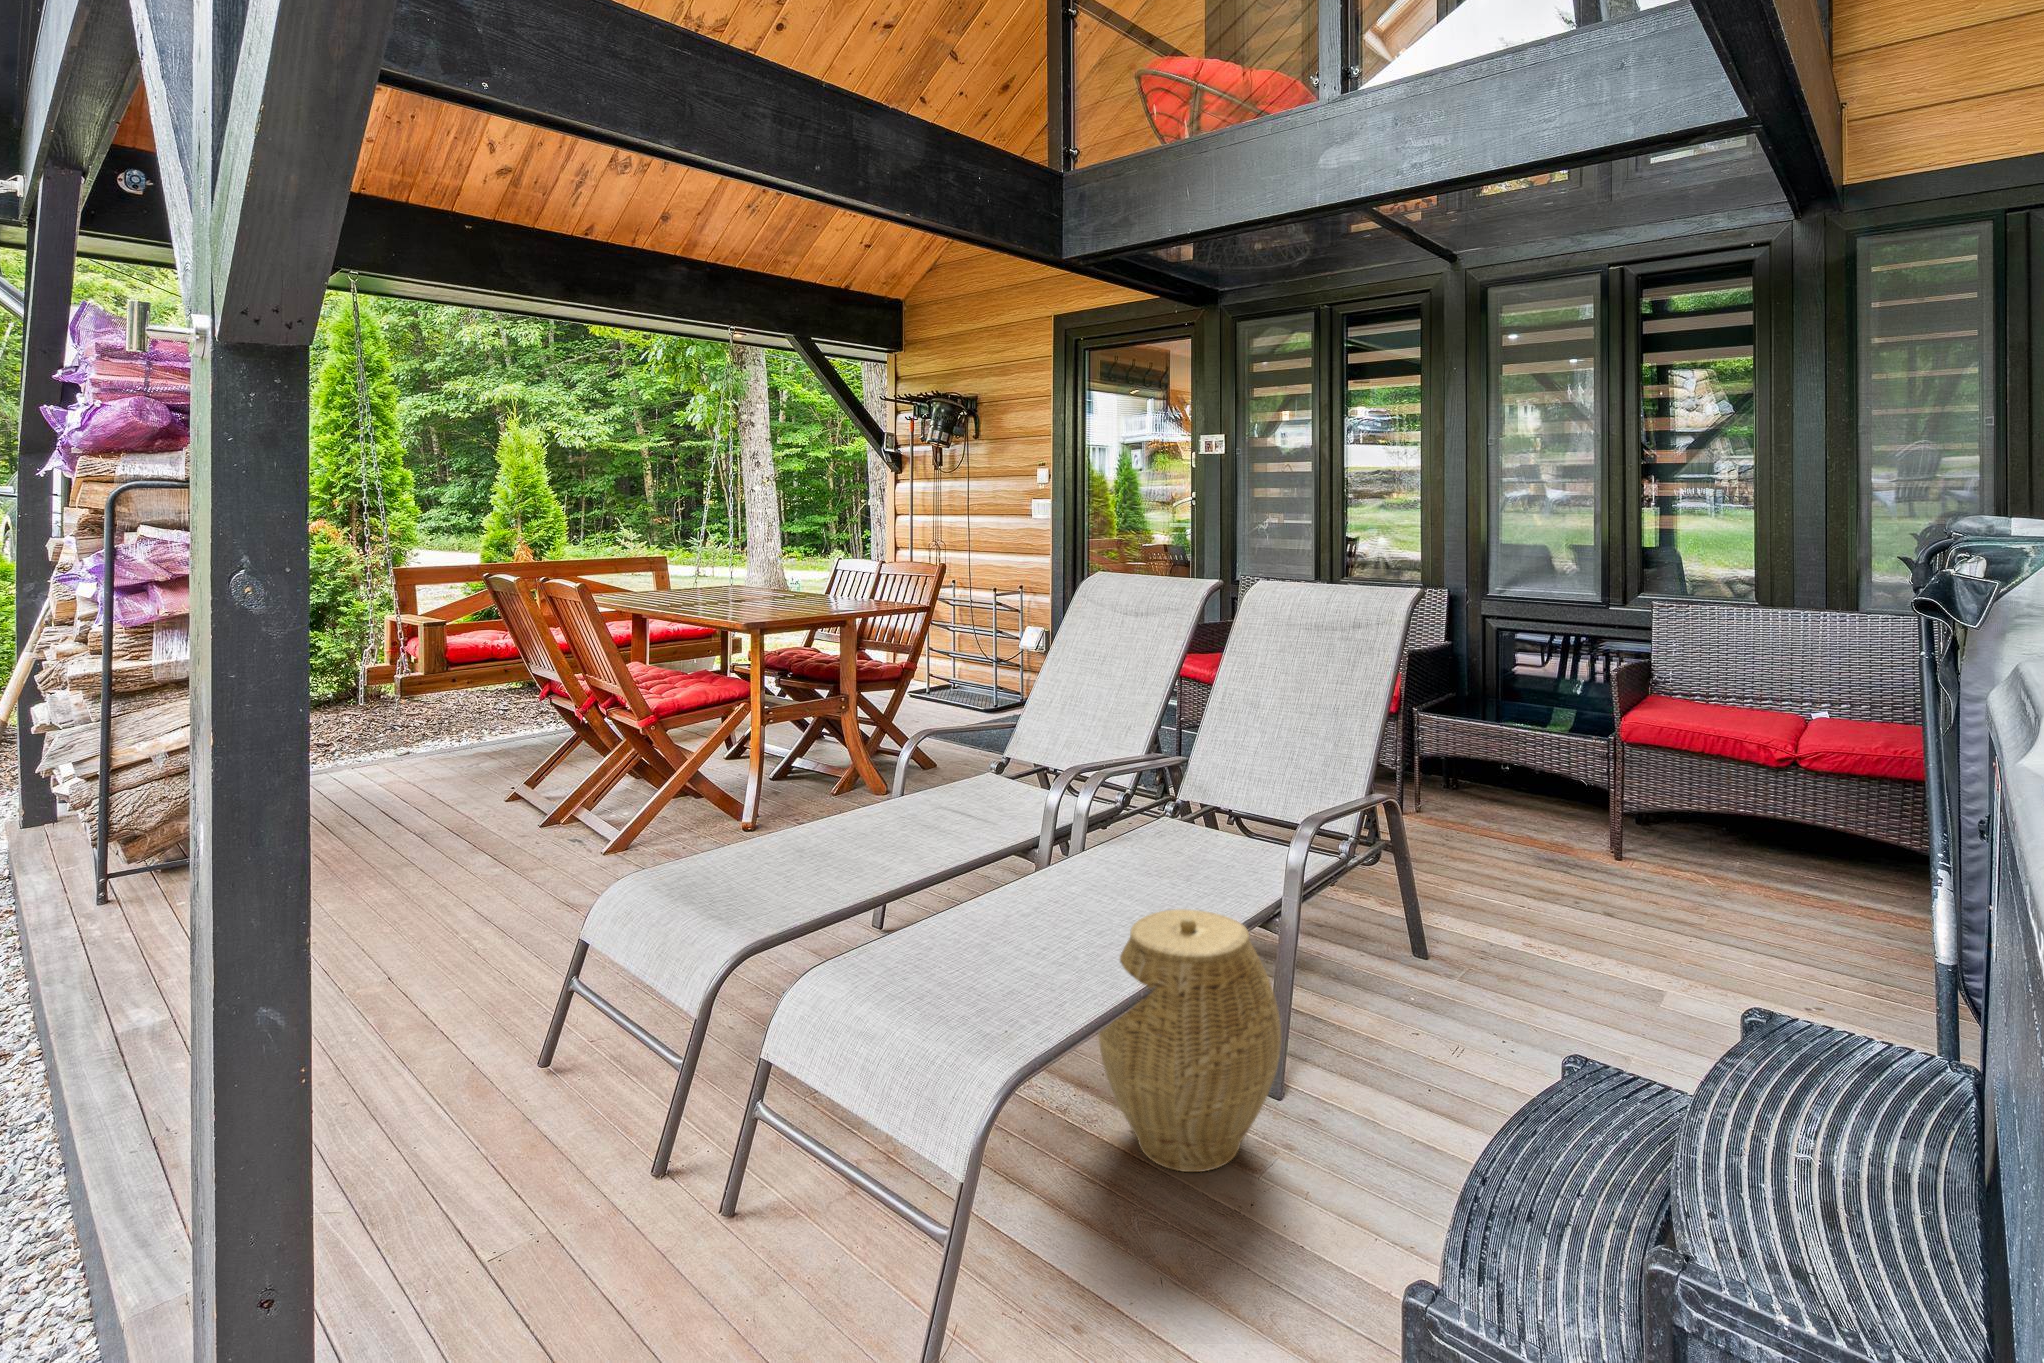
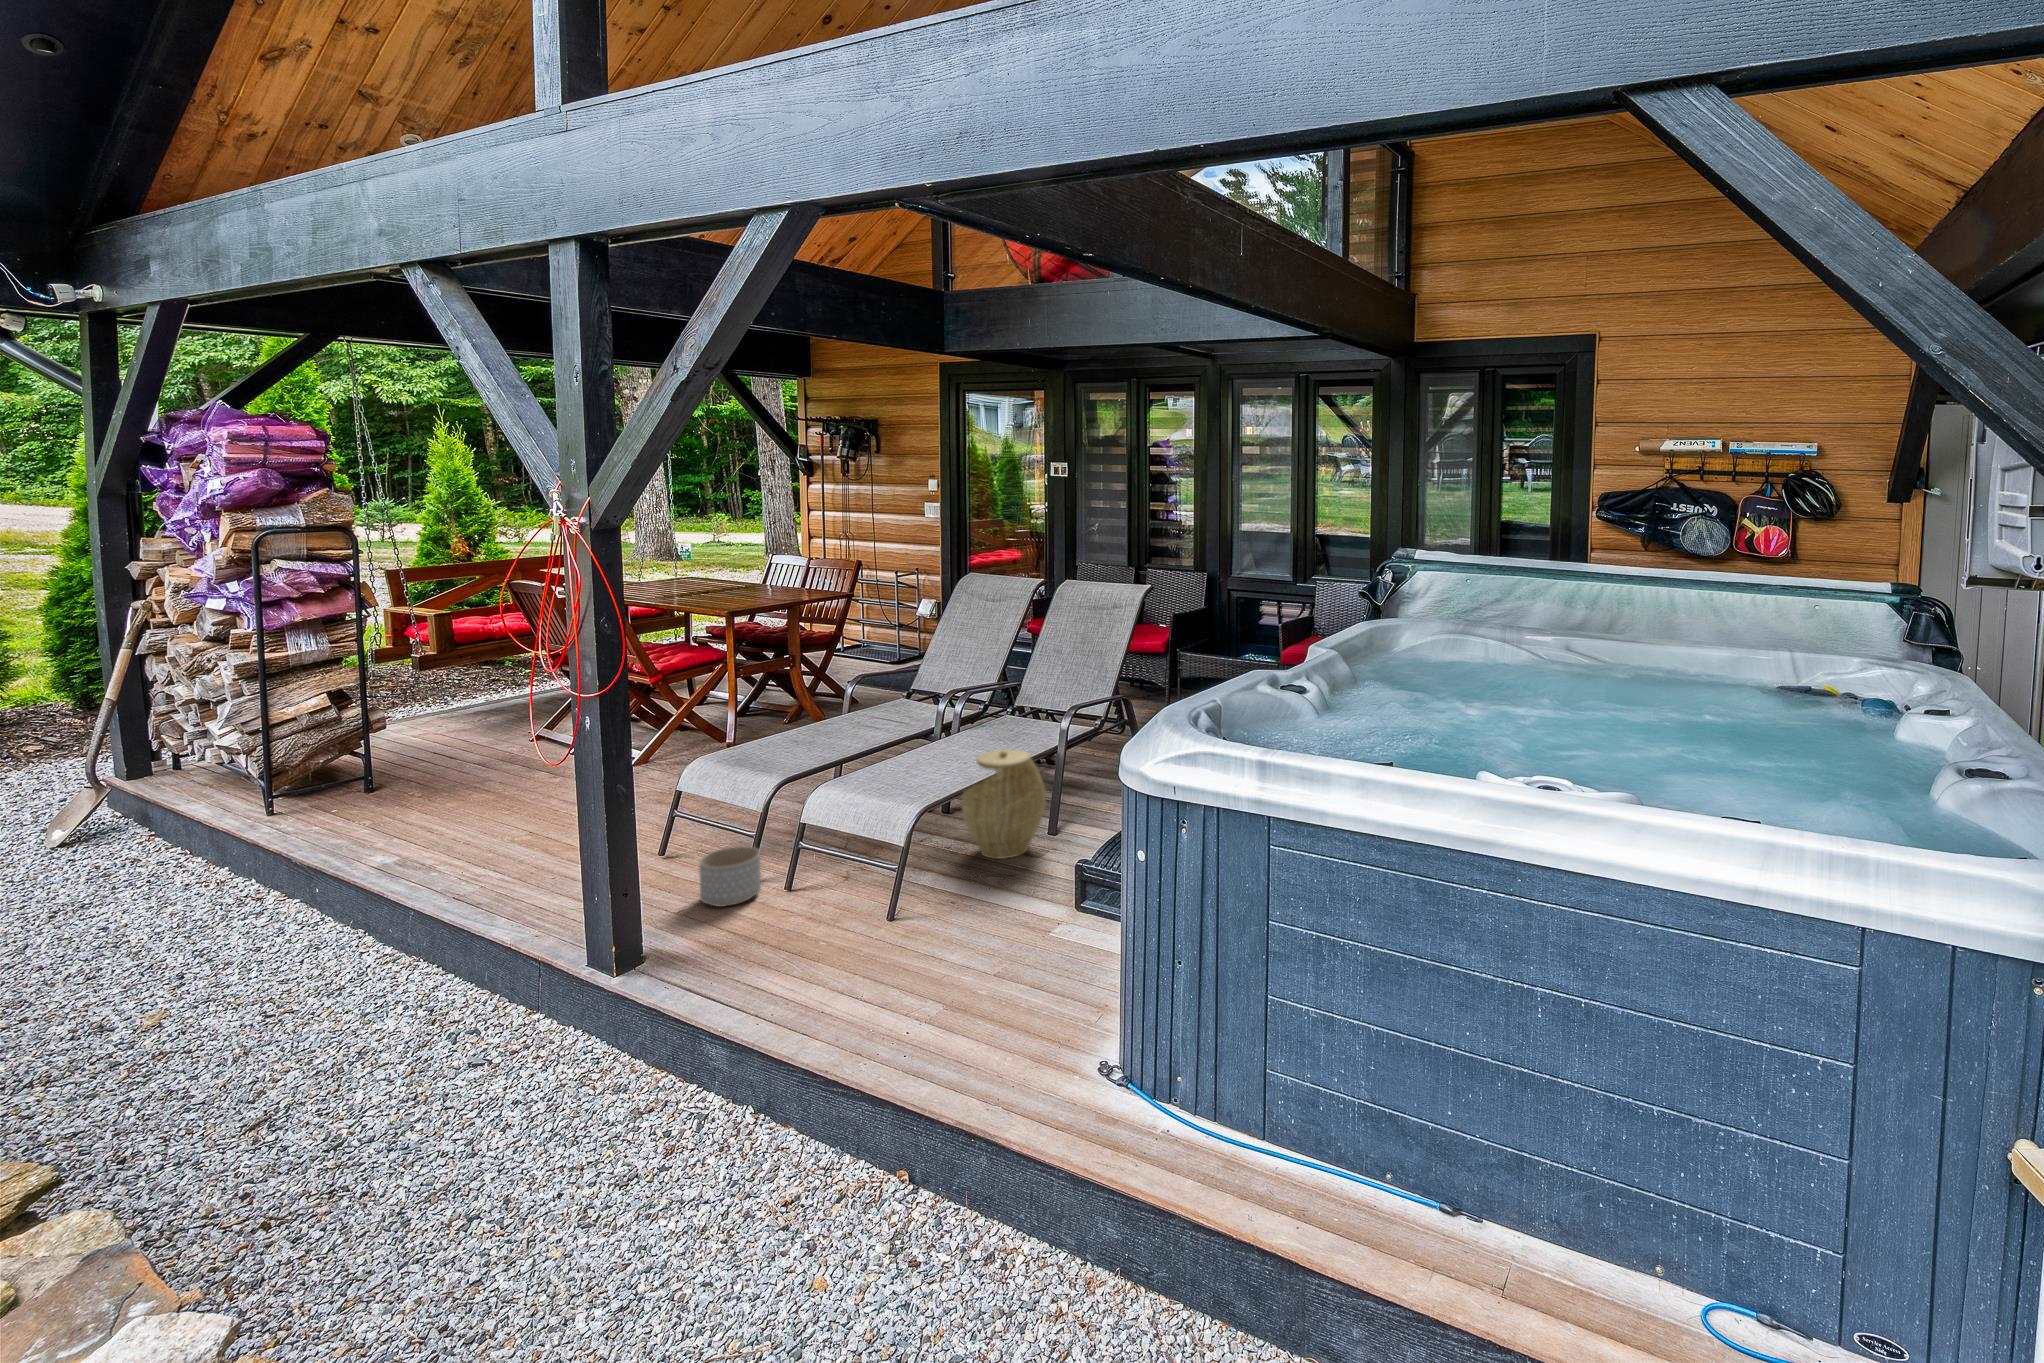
planter: none [527,1105,664,1268] -> present [699,846,761,907]

